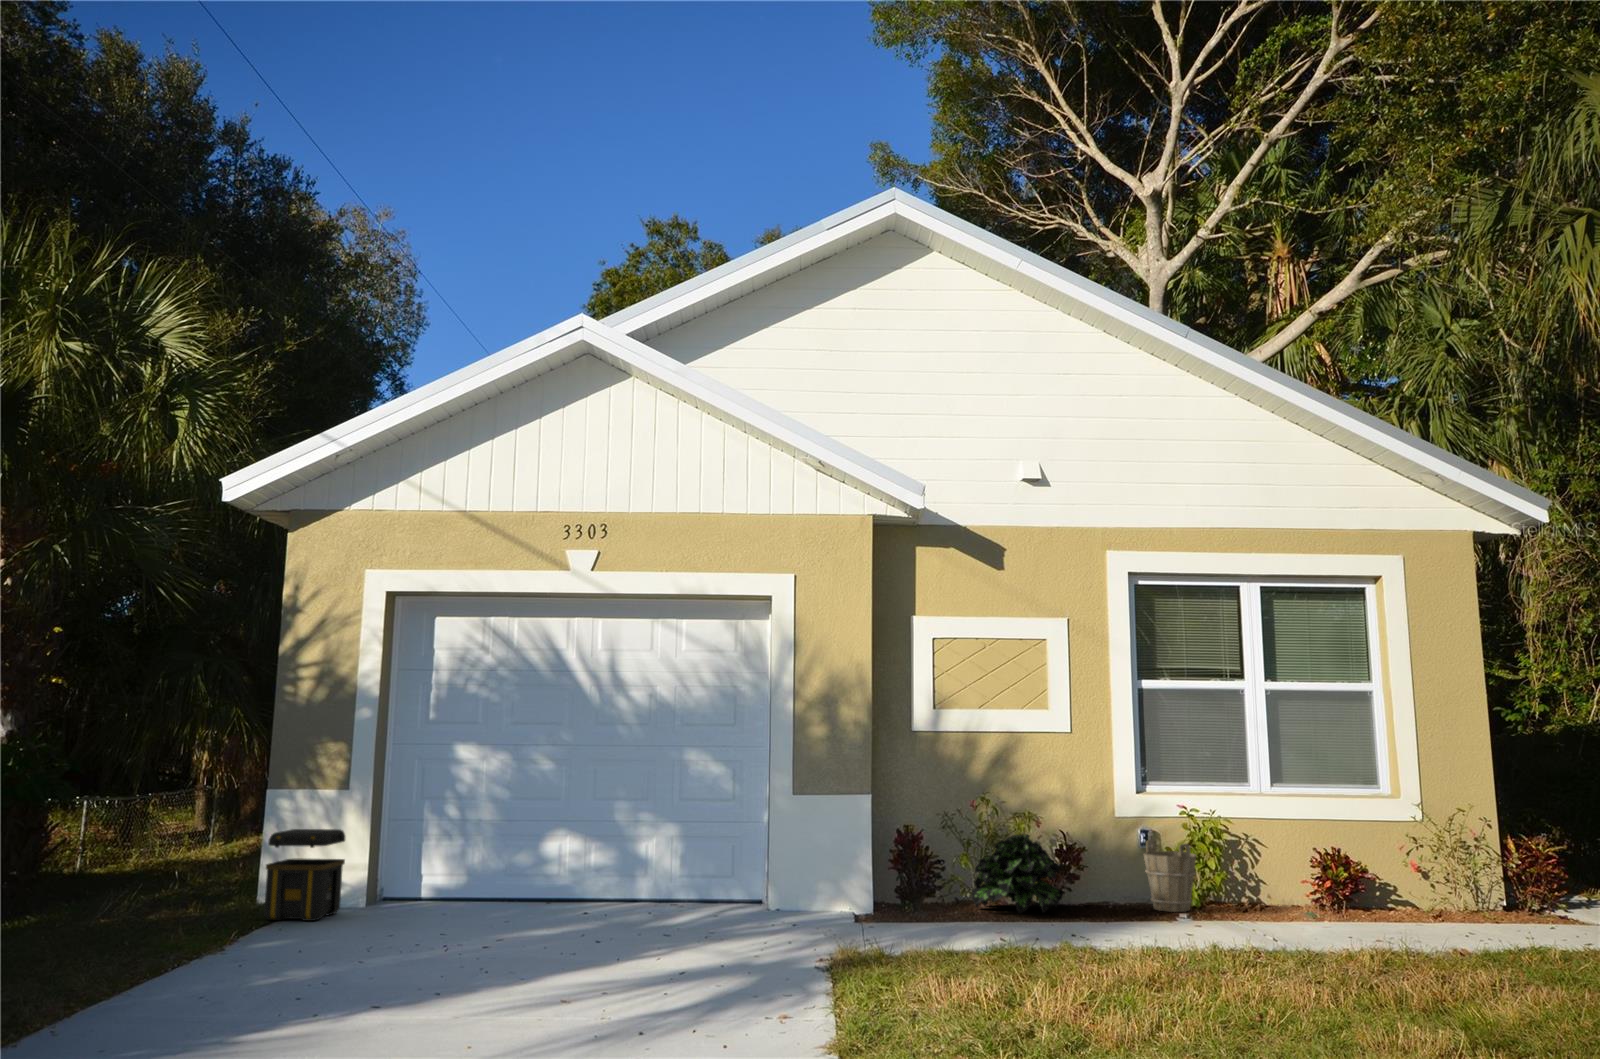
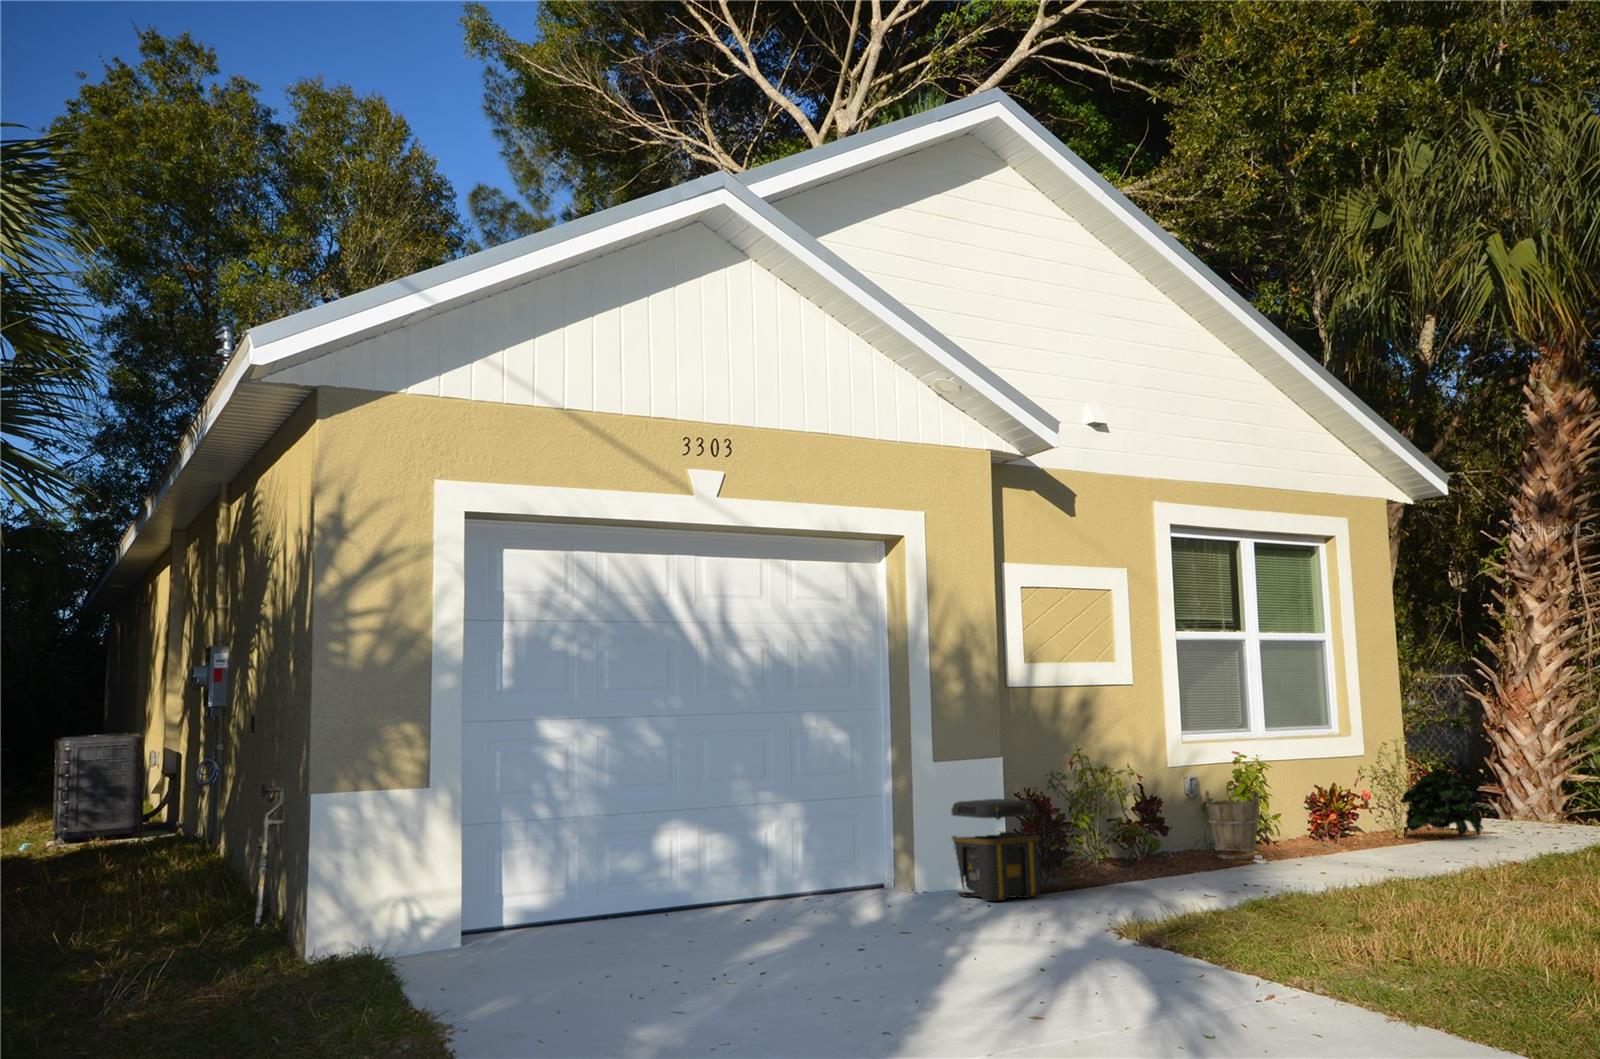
toolbox: present [264,829,345,921] -> present [951,799,1040,901]
potted plant: present [972,835,1063,913] -> present [1400,769,1483,836]

